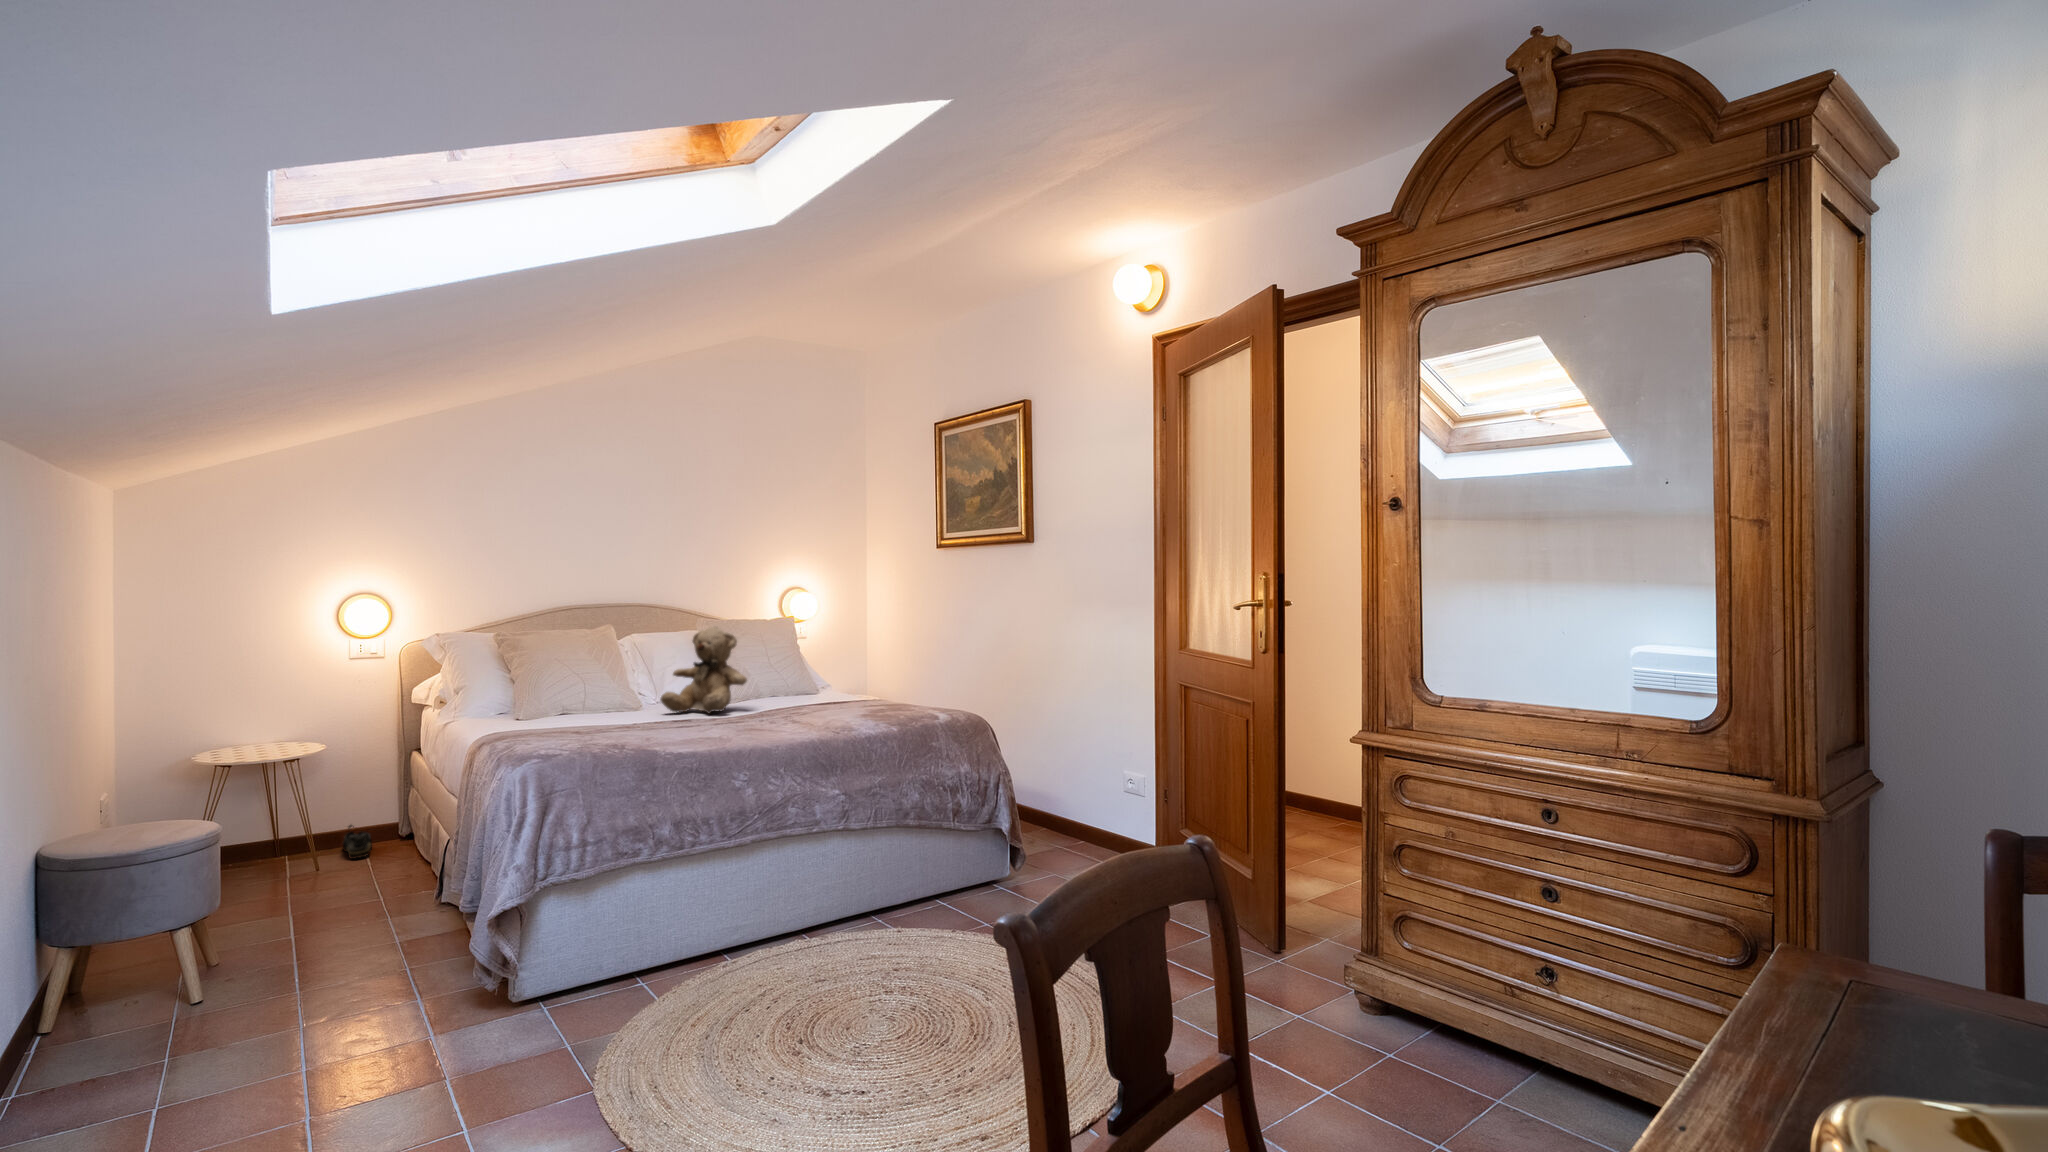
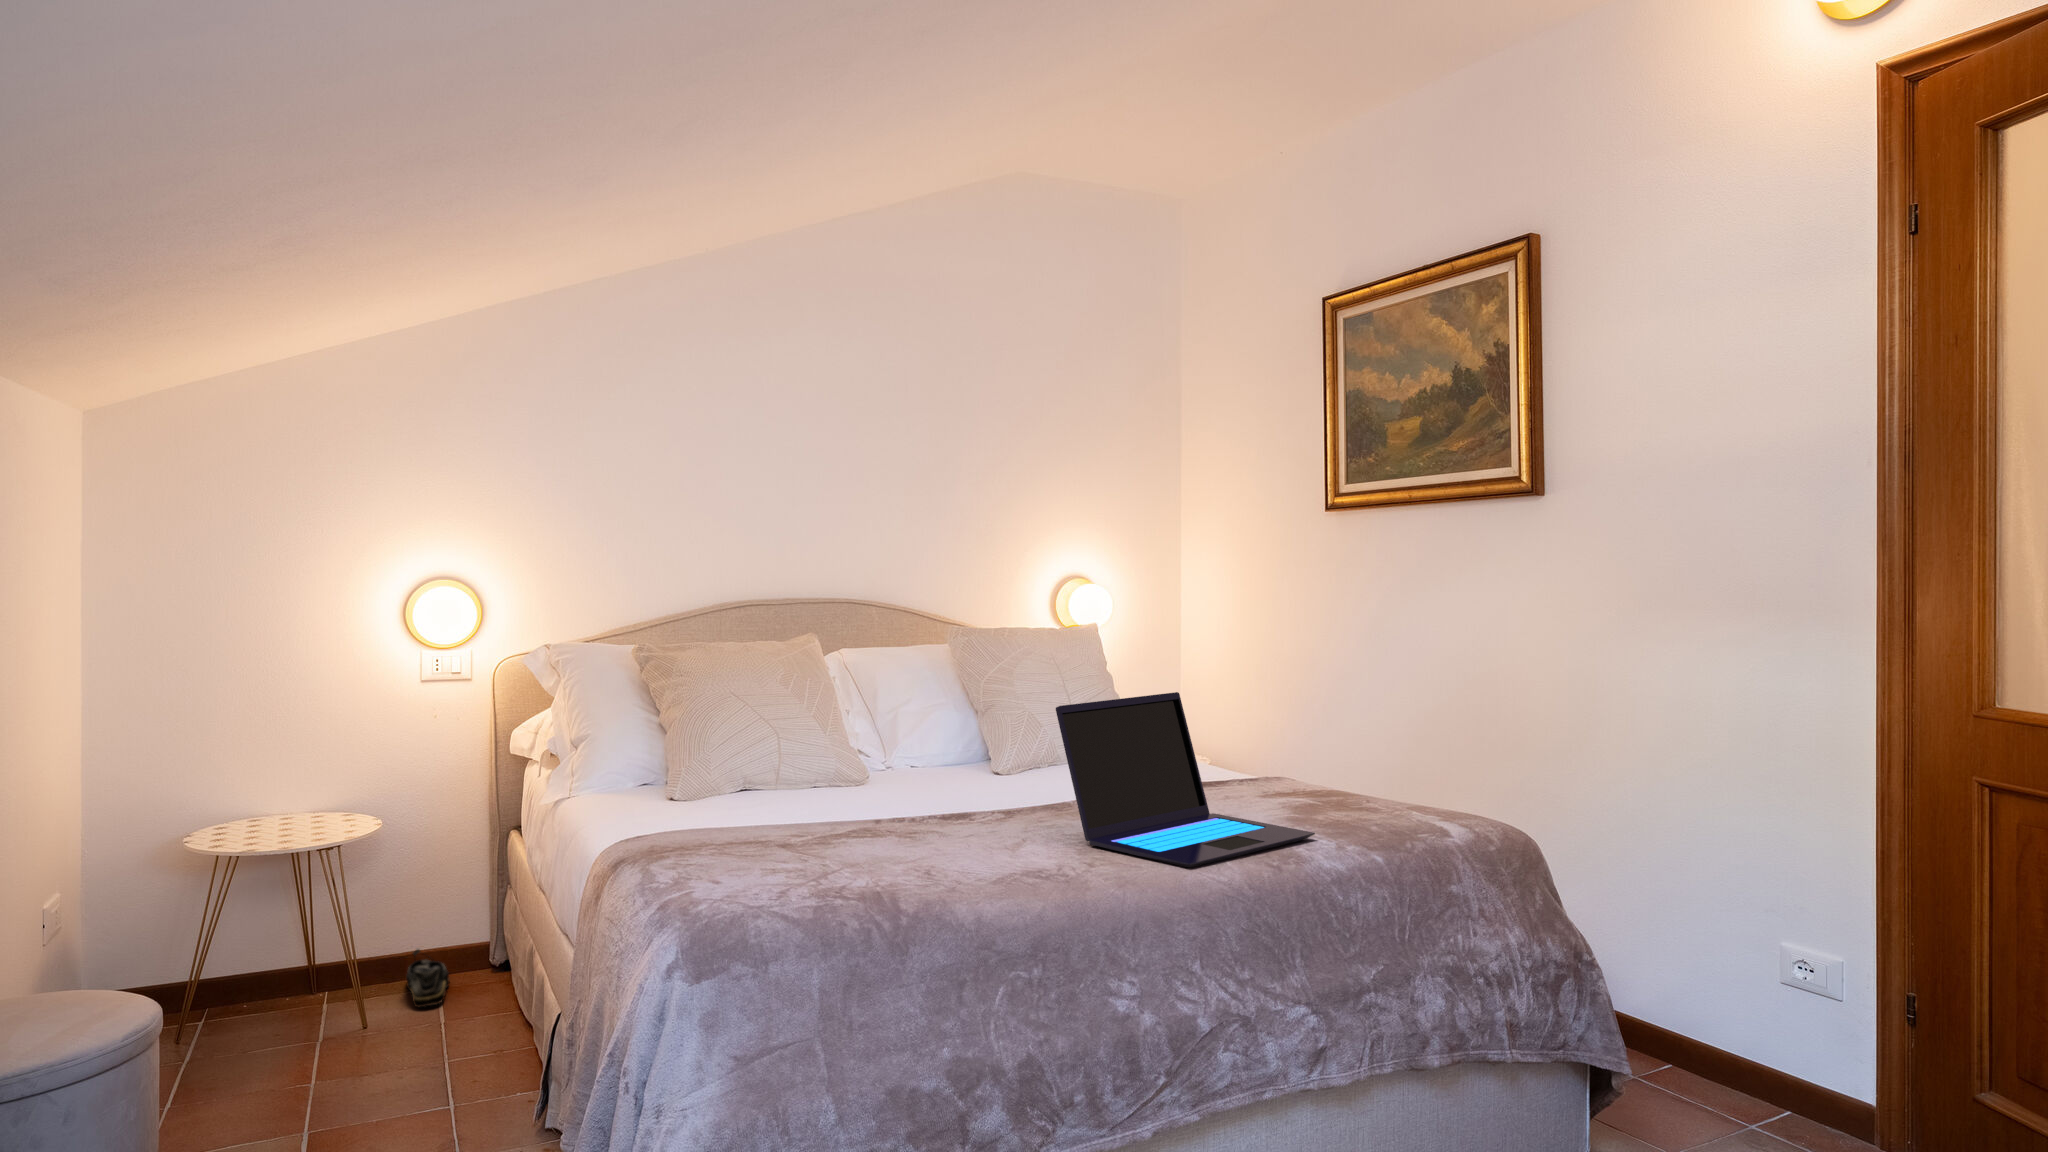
teddy bear: present [660,626,747,714] -> none [905,640,1052,798]
laptop: none [730,652,867,737] -> present [1056,692,1315,868]

